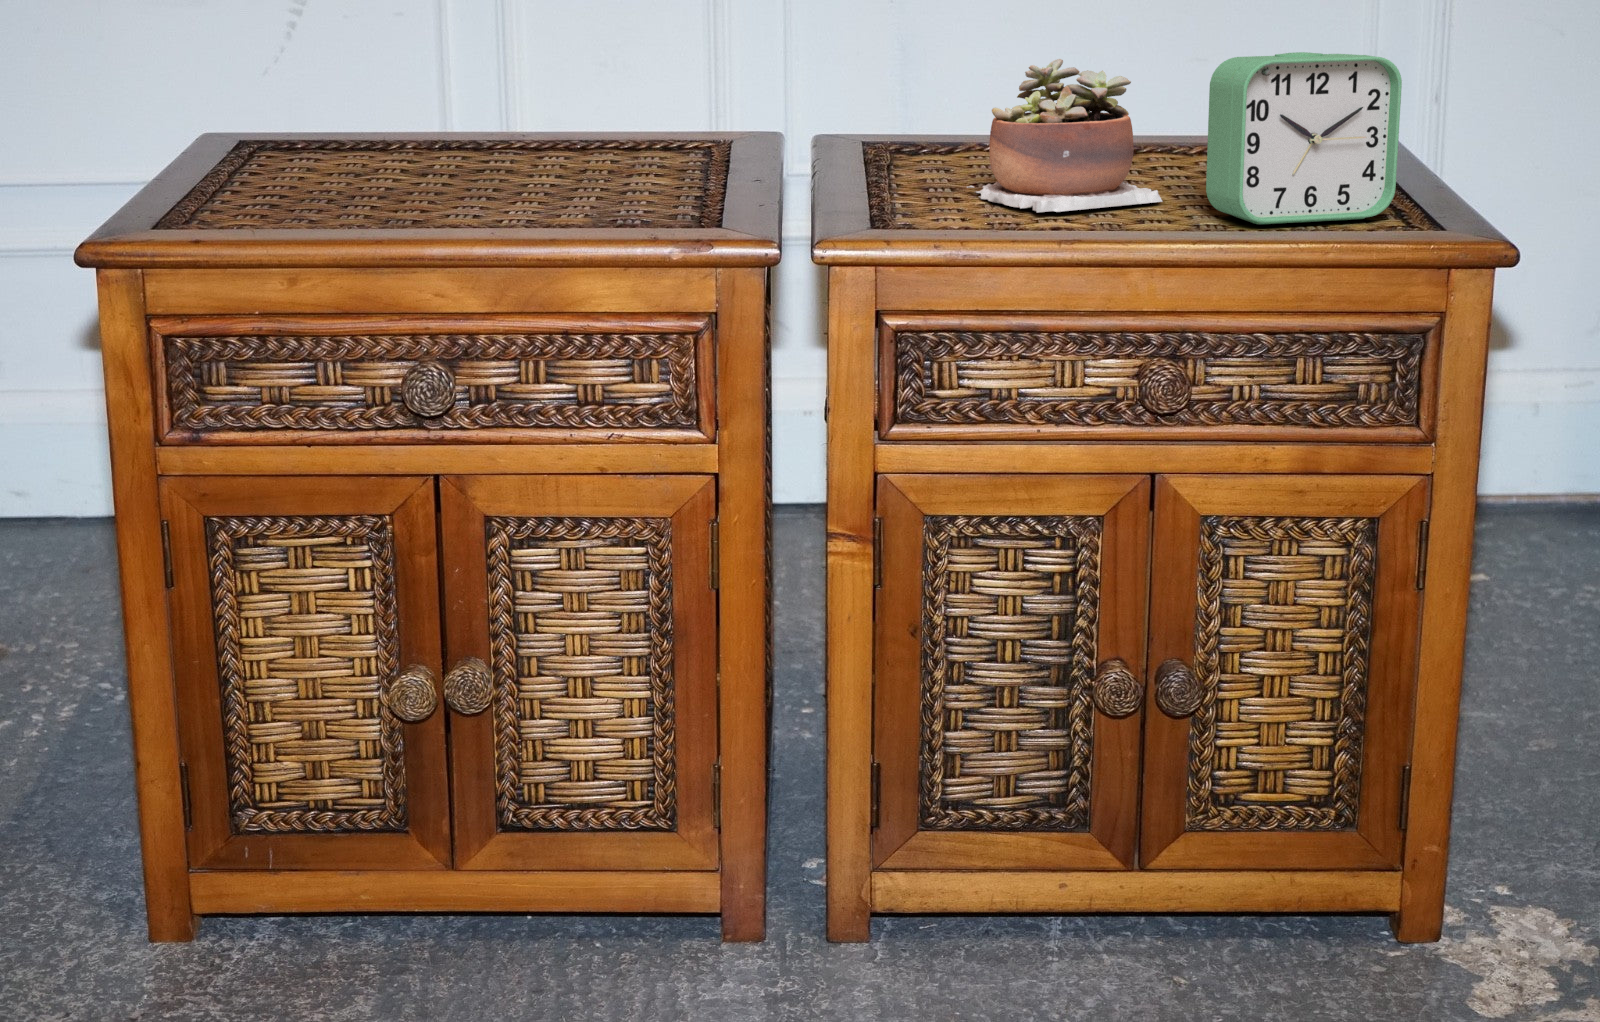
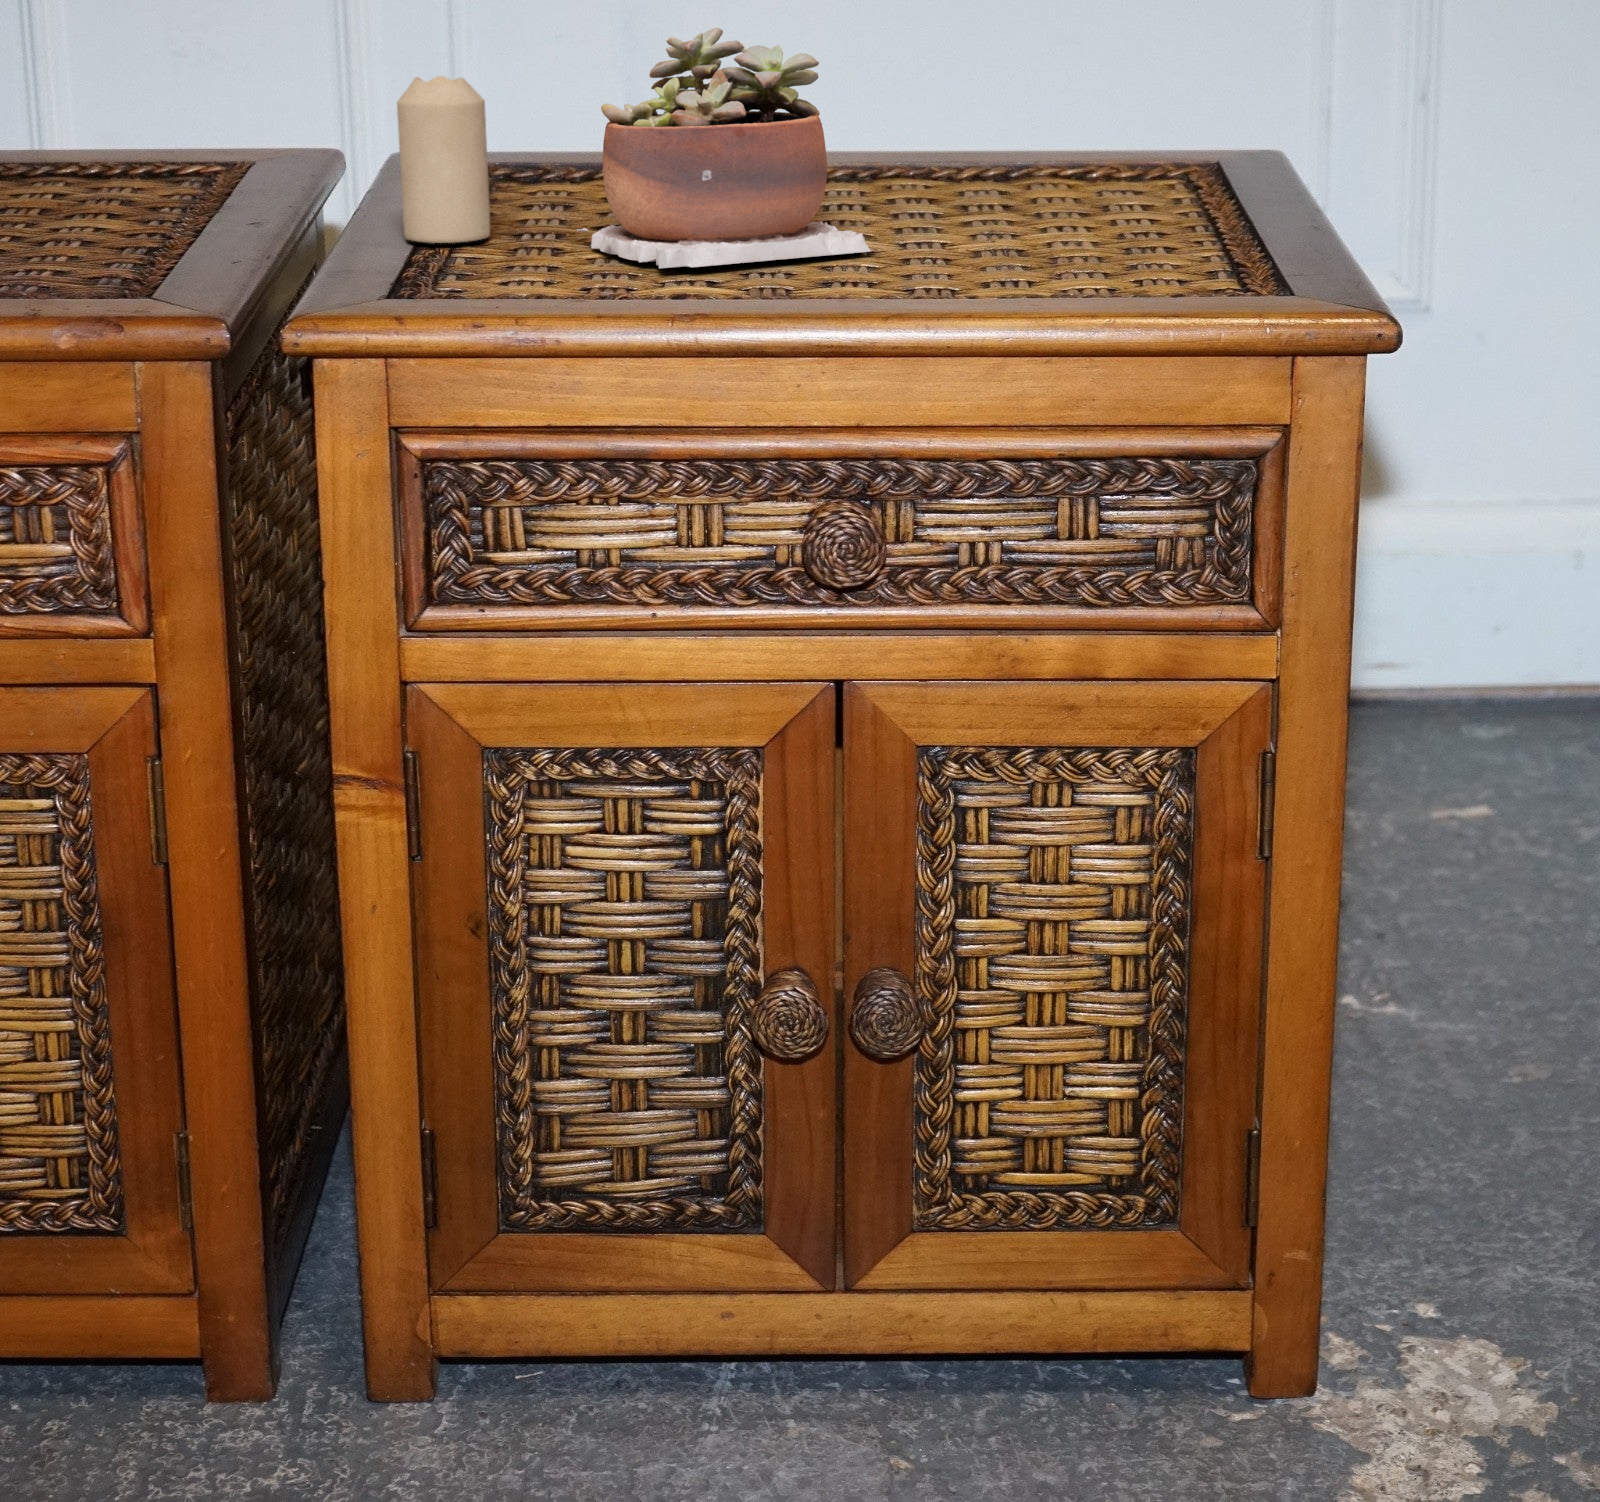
alarm clock: present [1206,52,1402,224] -> none [926,14,1224,286]
candle: none [856,89,912,195] -> present [397,76,490,243]

